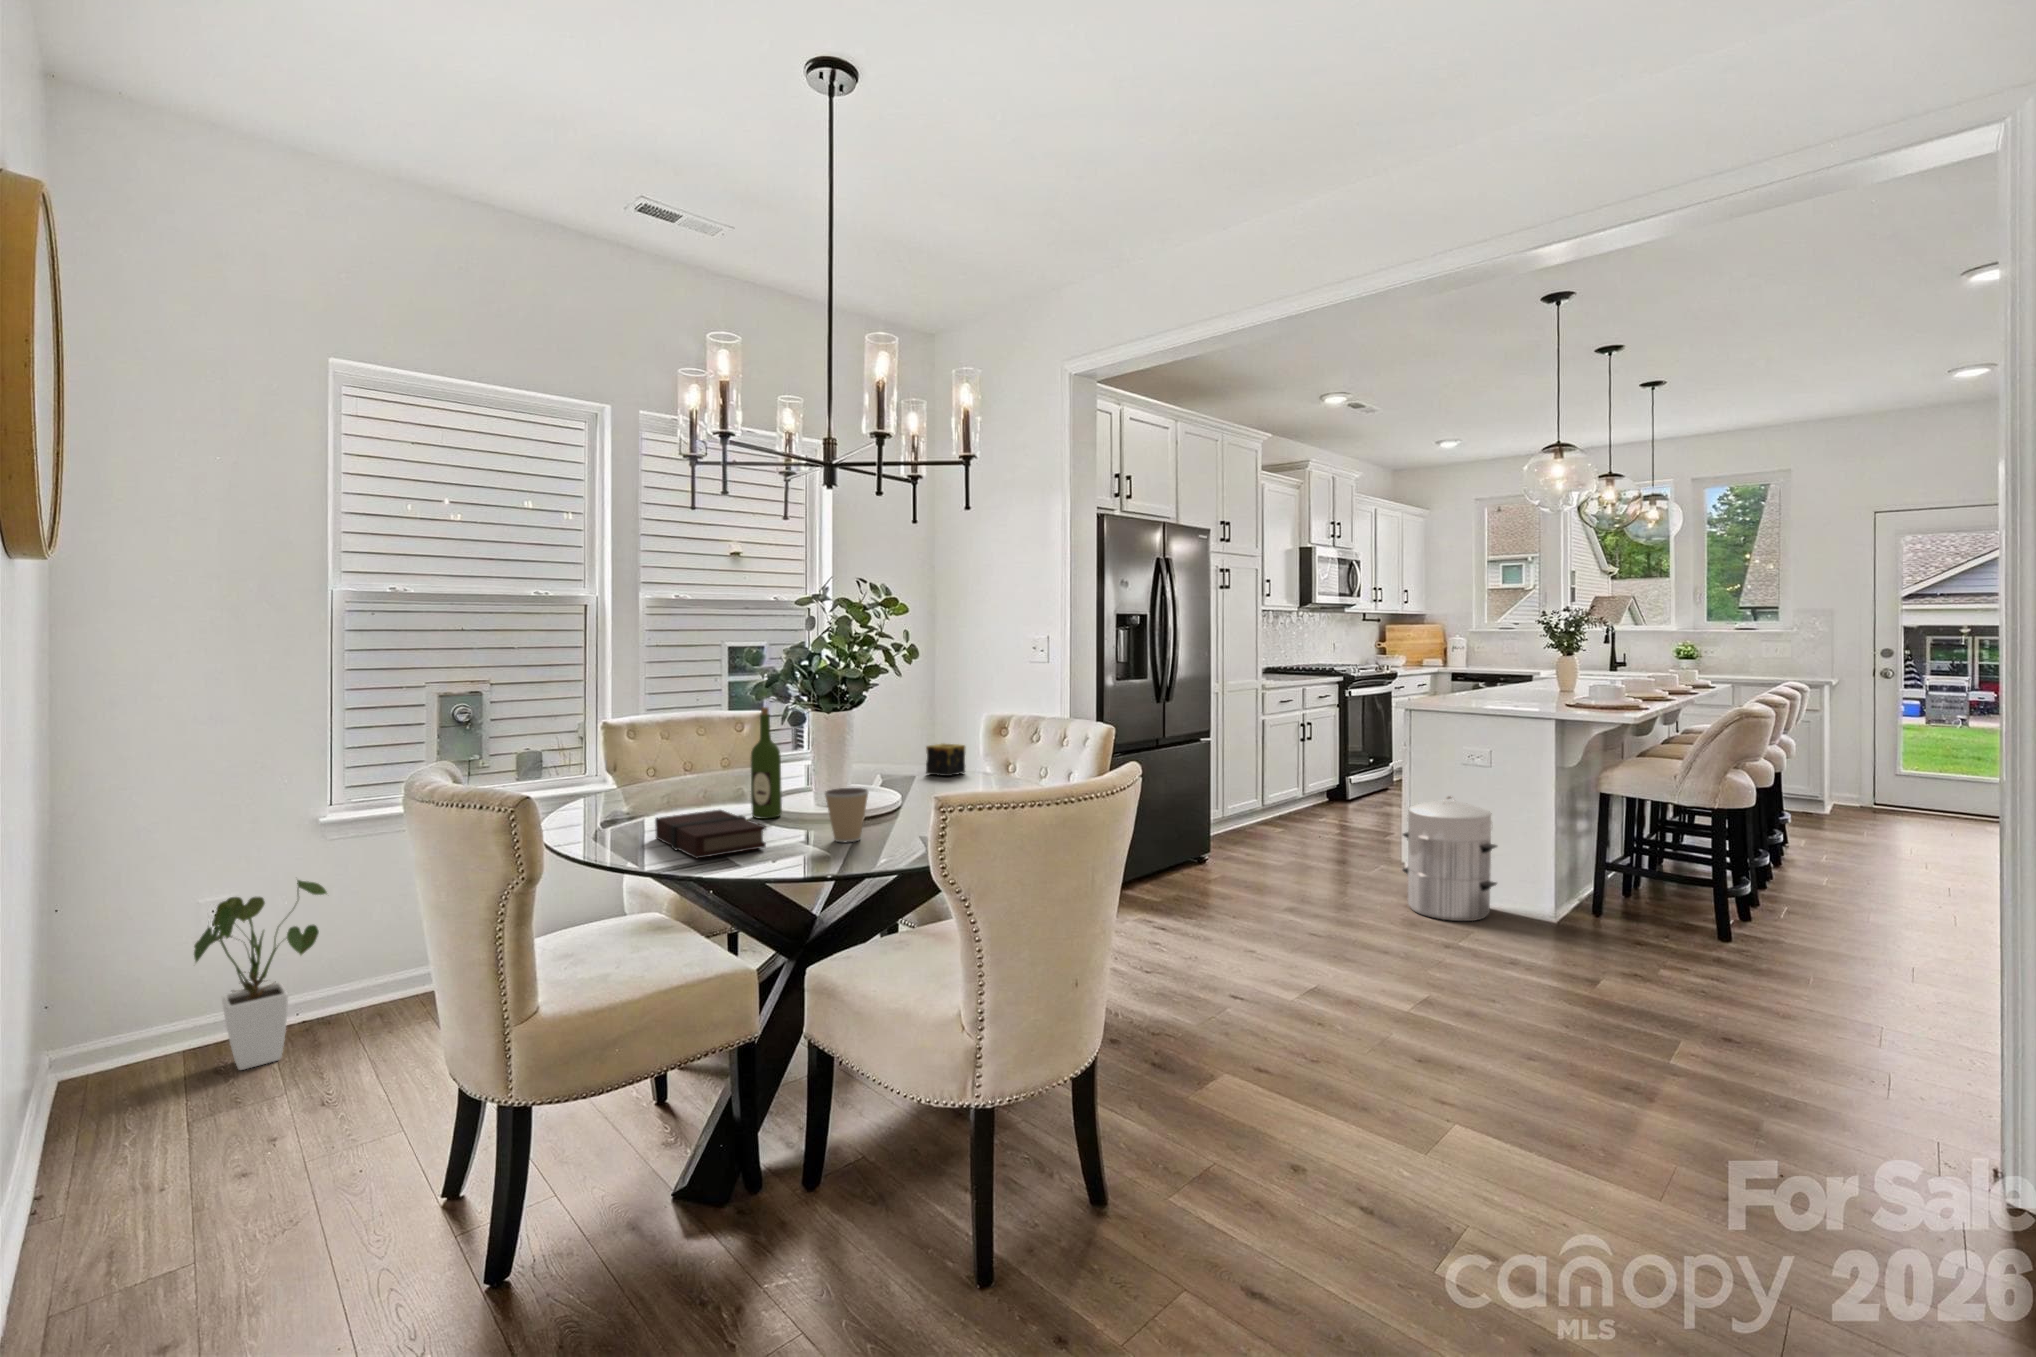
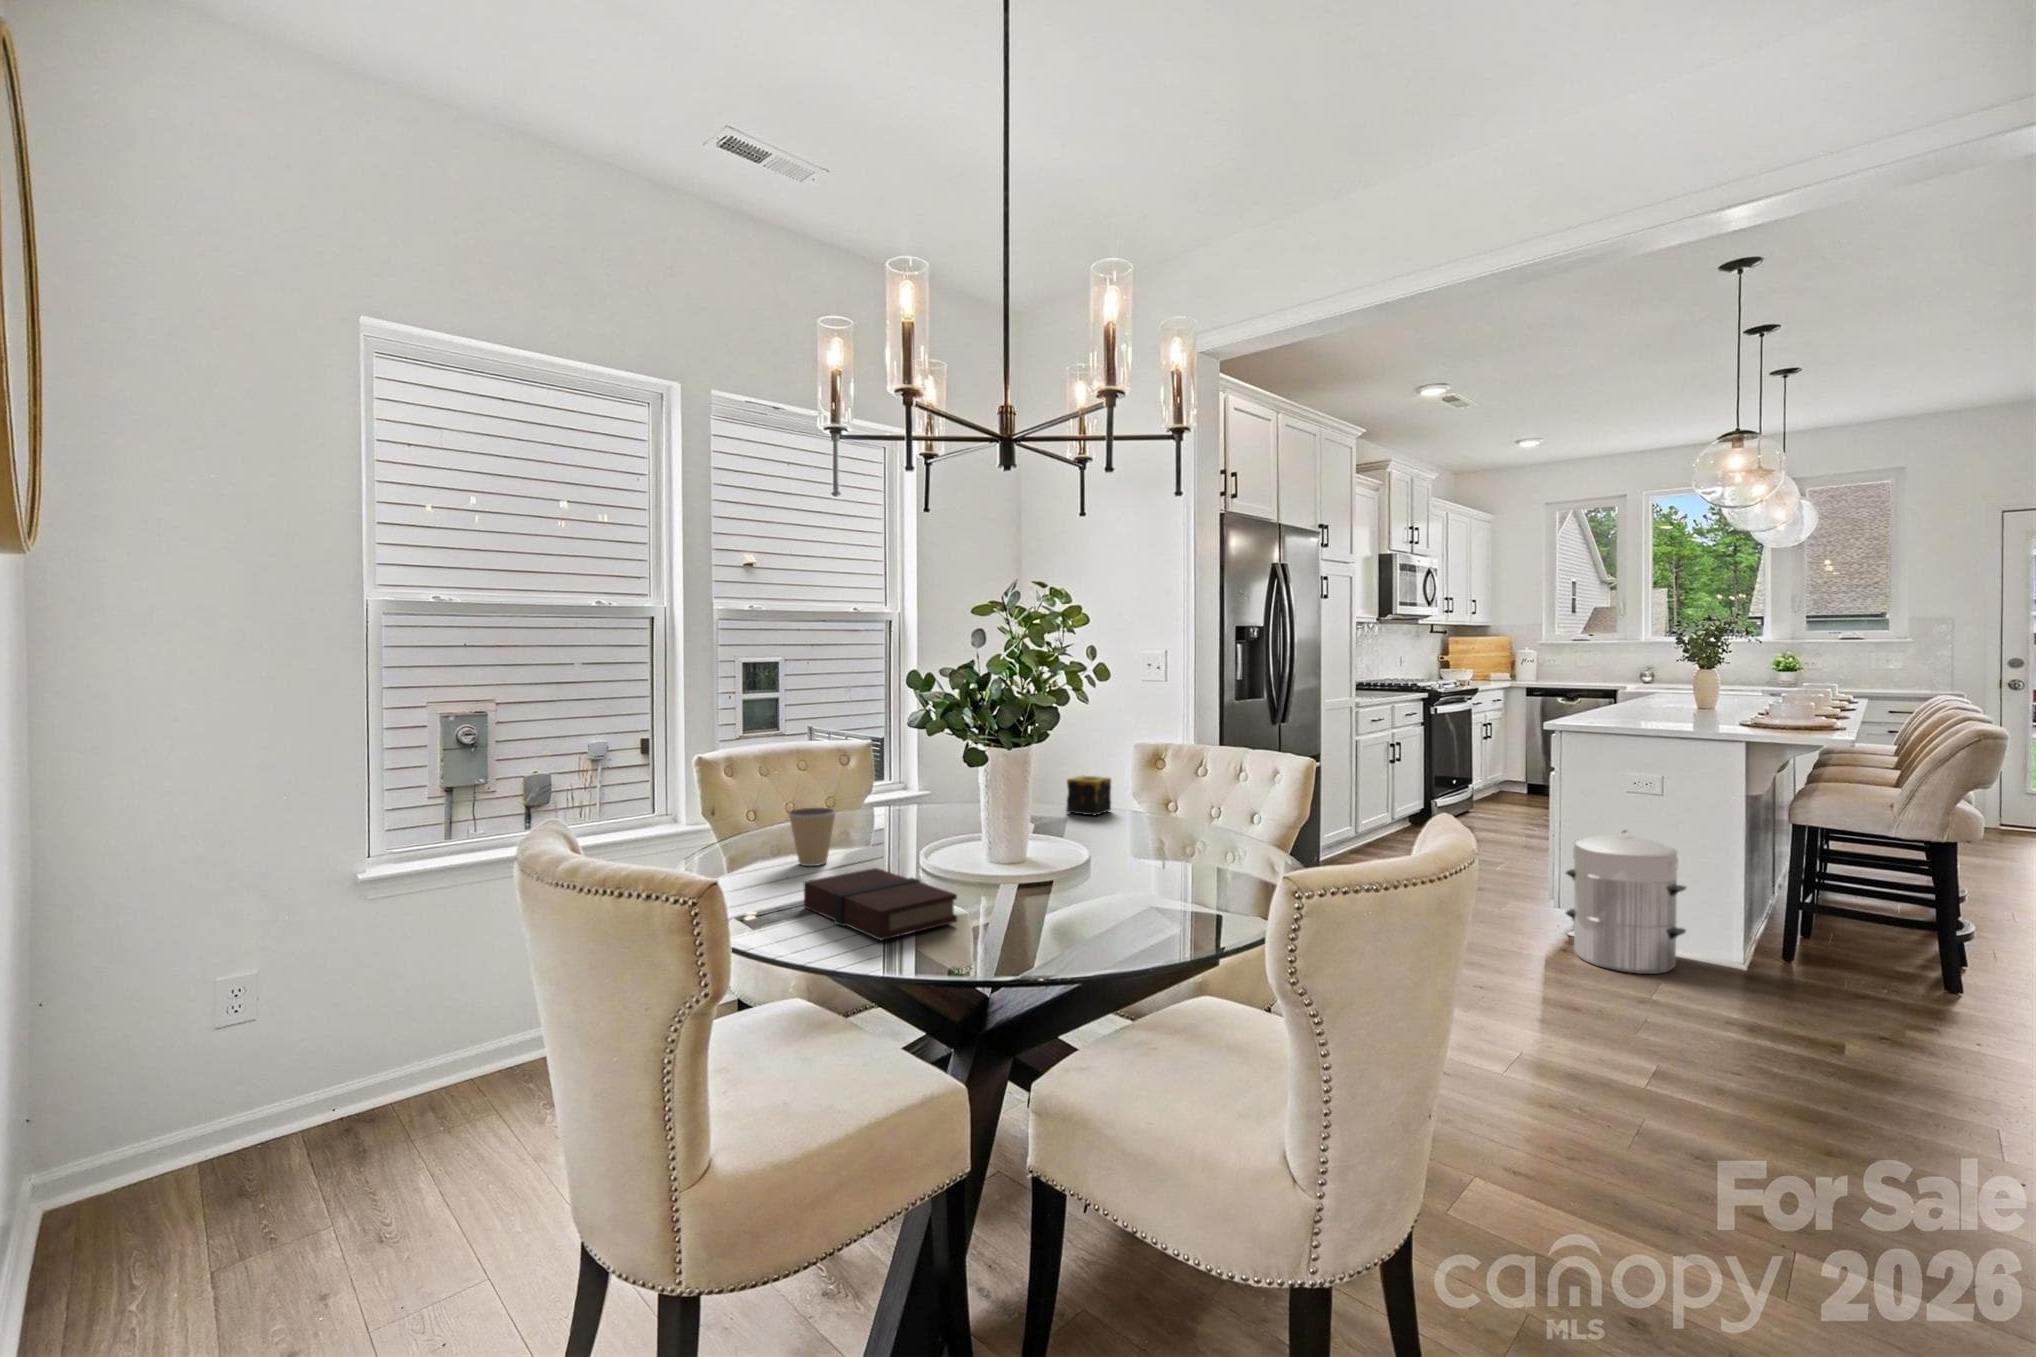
wine bottle: present [751,707,782,819] -> none [902,738,939,877]
coffee cup: present [825,788,868,842] -> present [789,808,836,866]
house plant: present [194,880,327,1070] -> none [200,945,362,1194]

